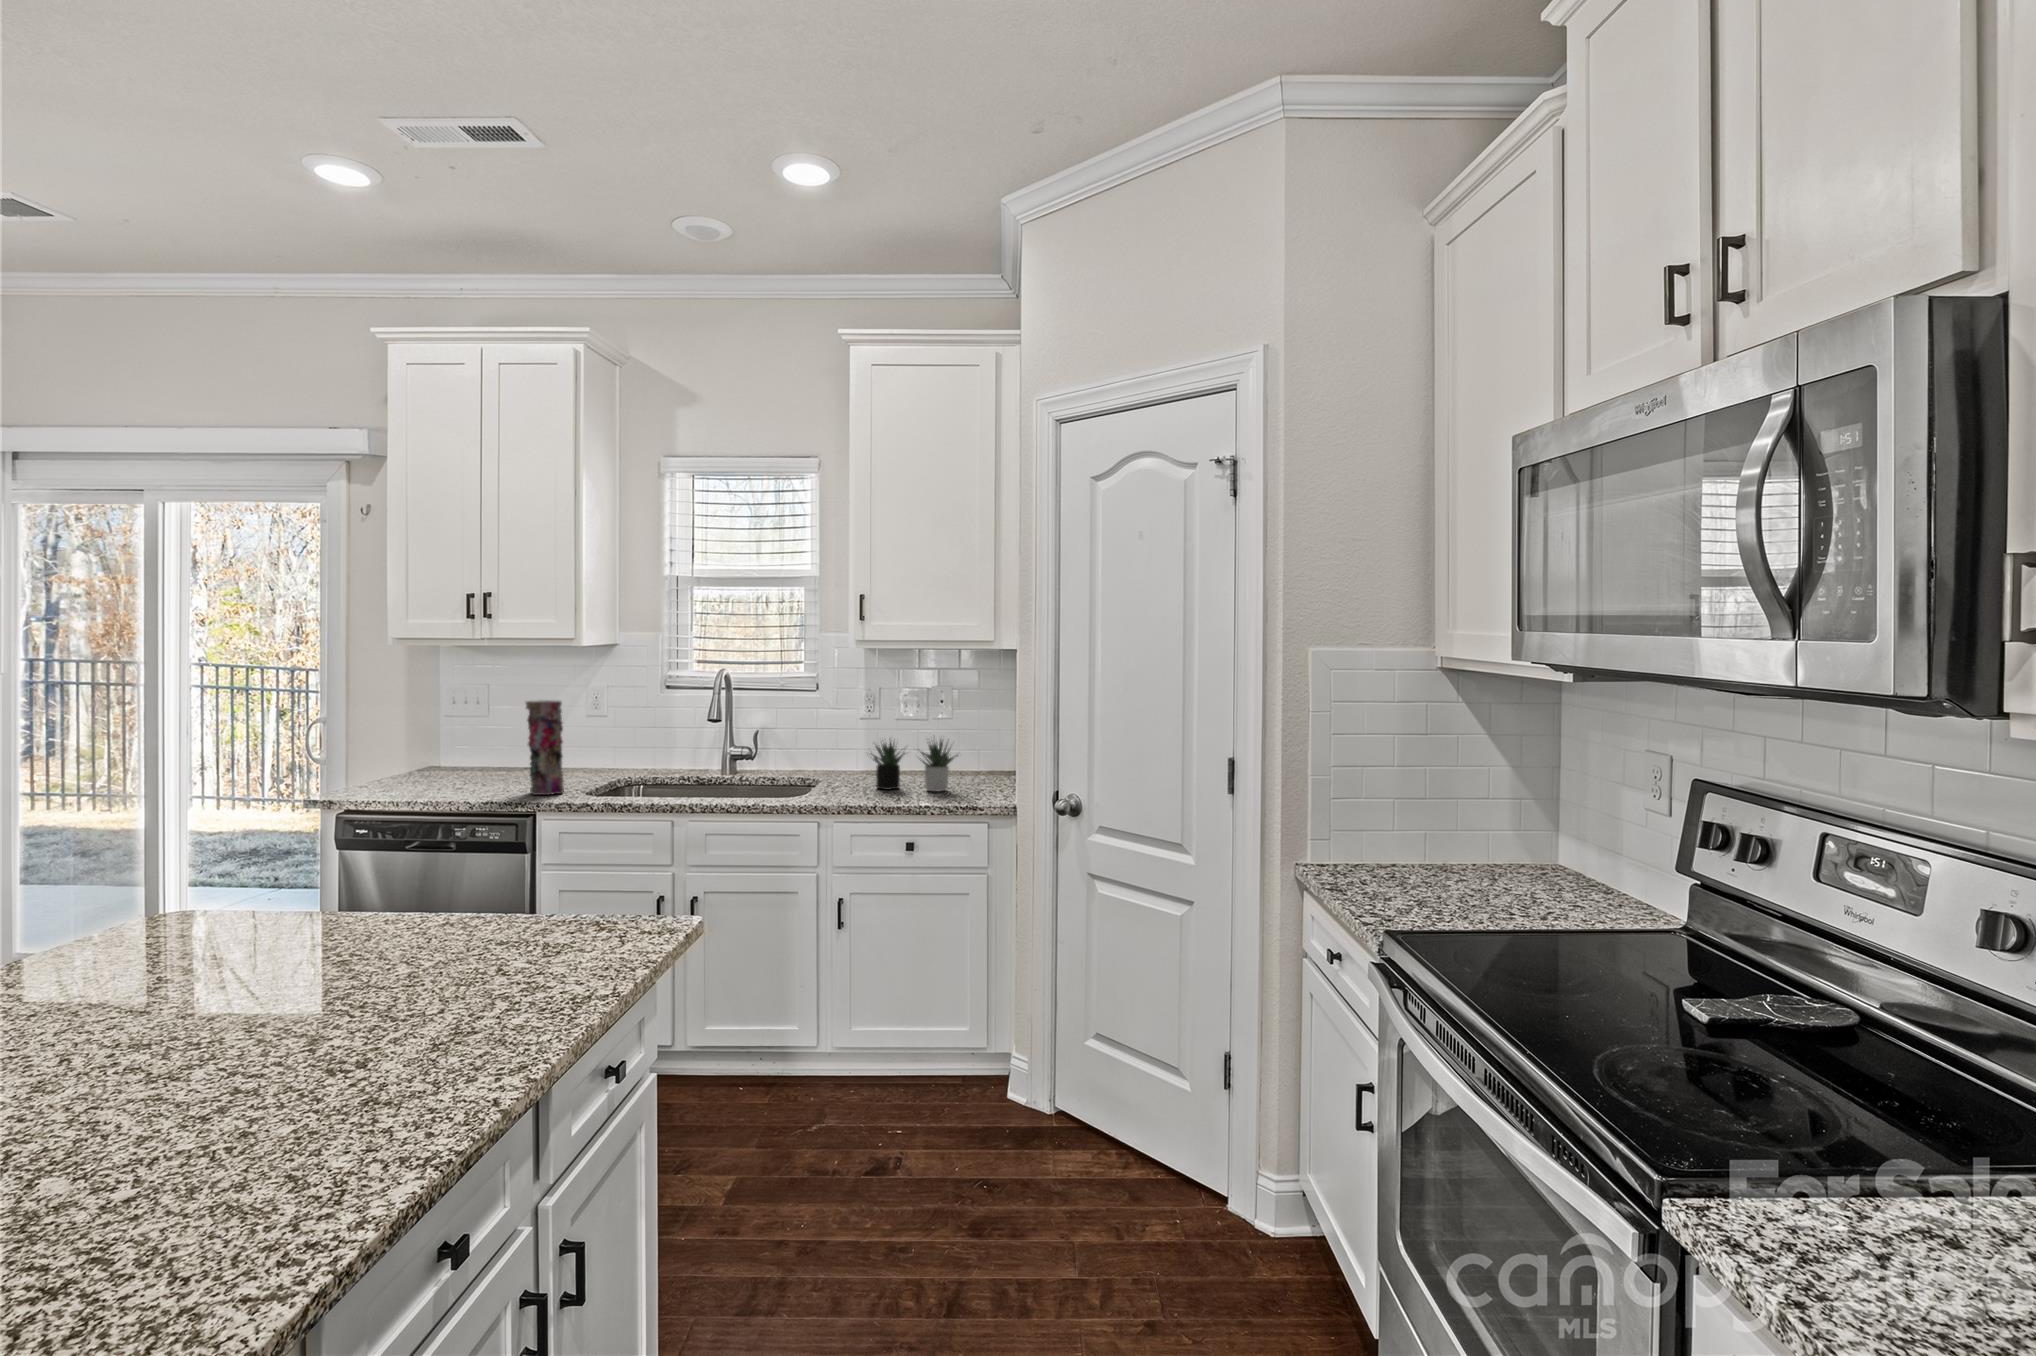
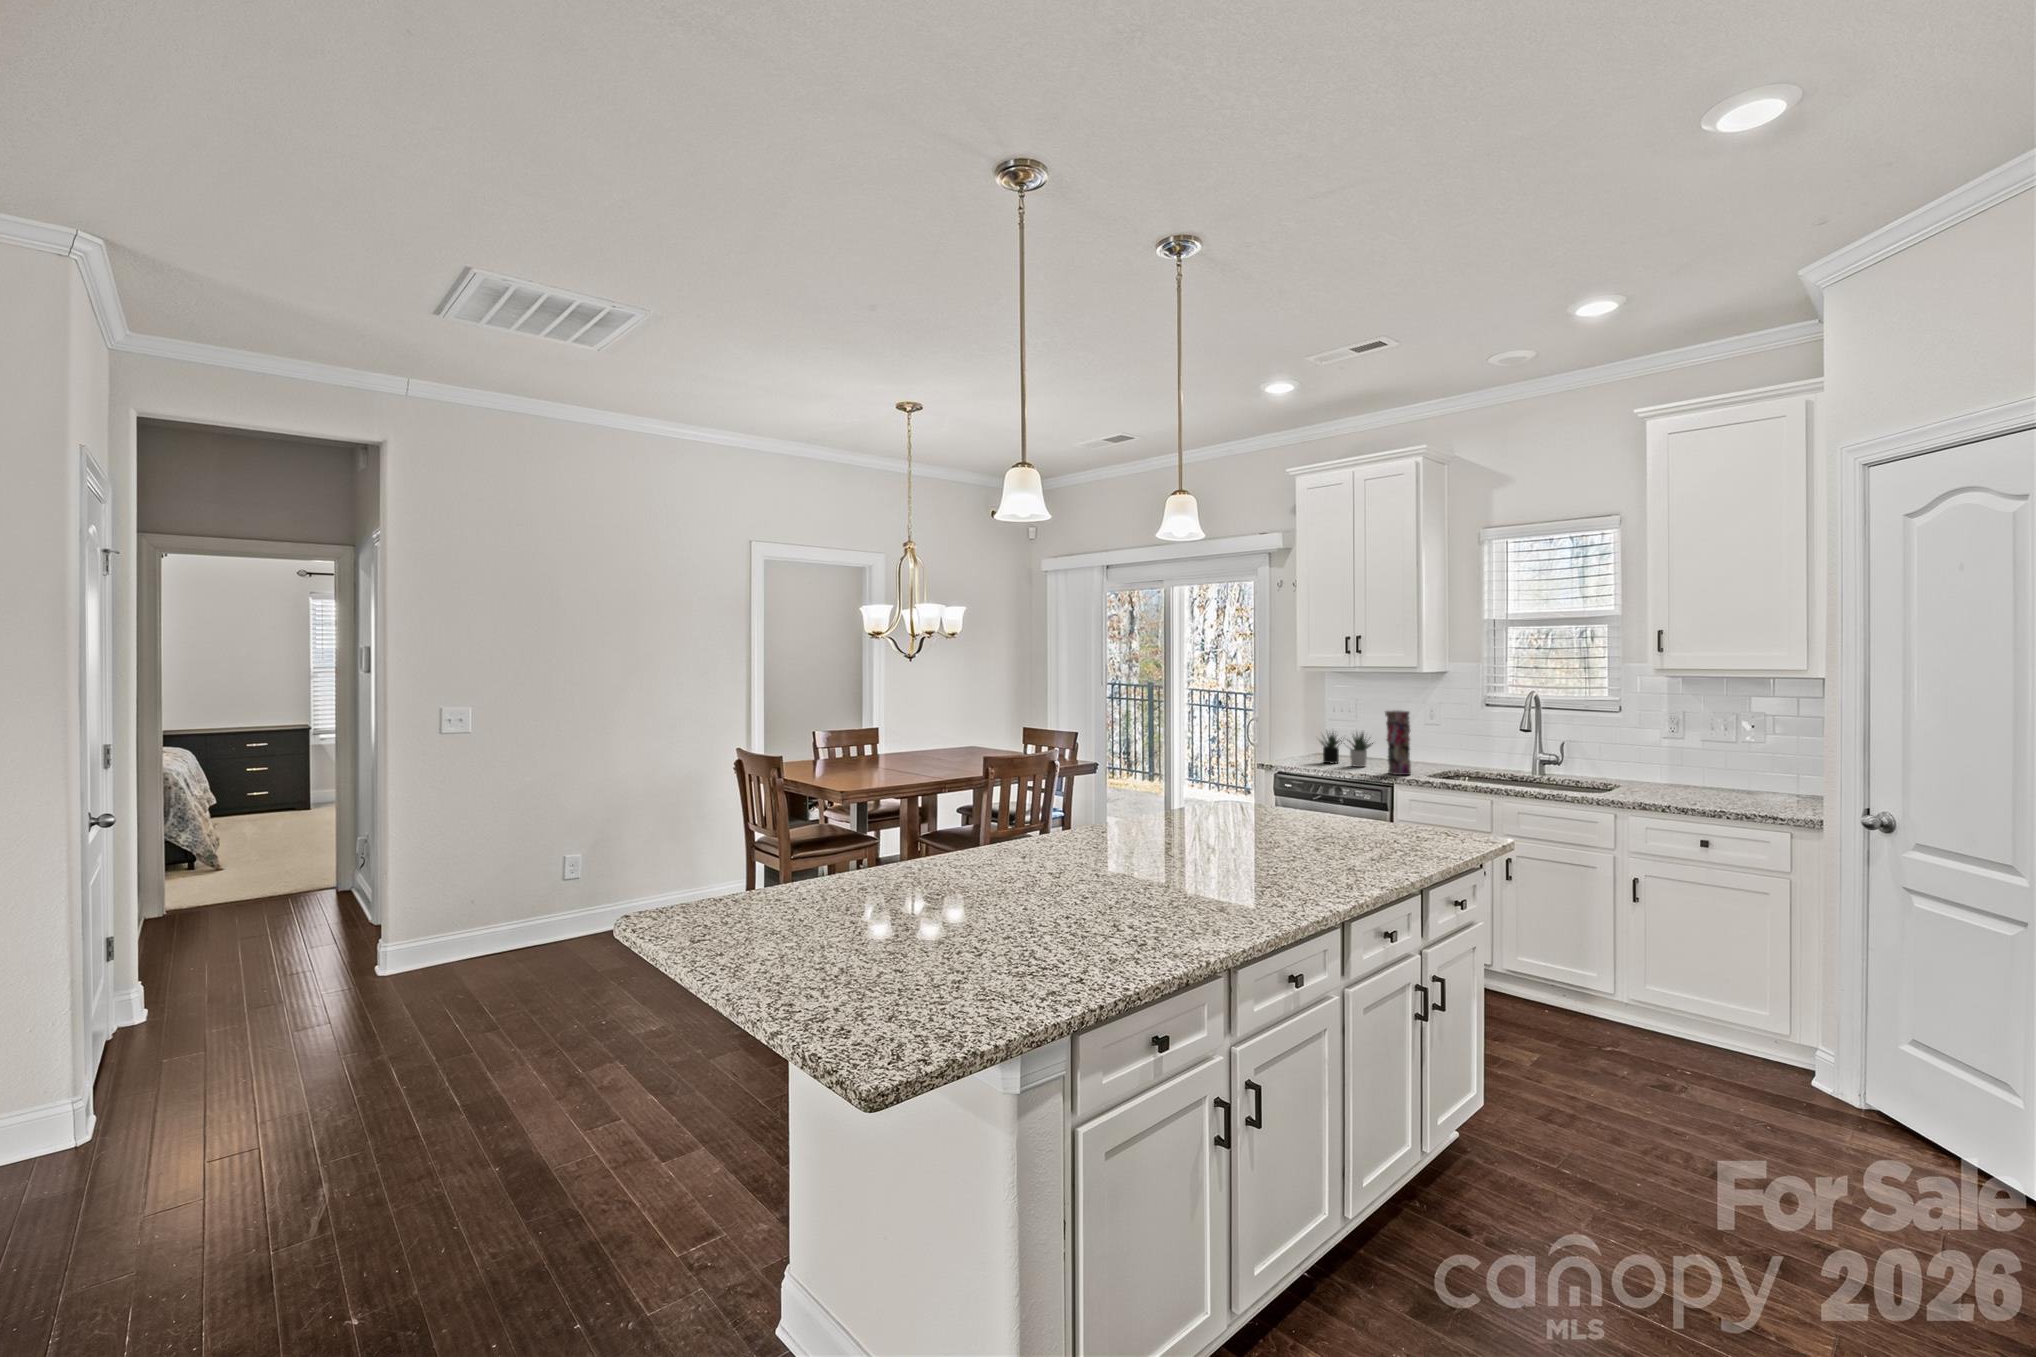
succulent plant: present [871,739,958,791] -> present [1321,733,1373,767]

